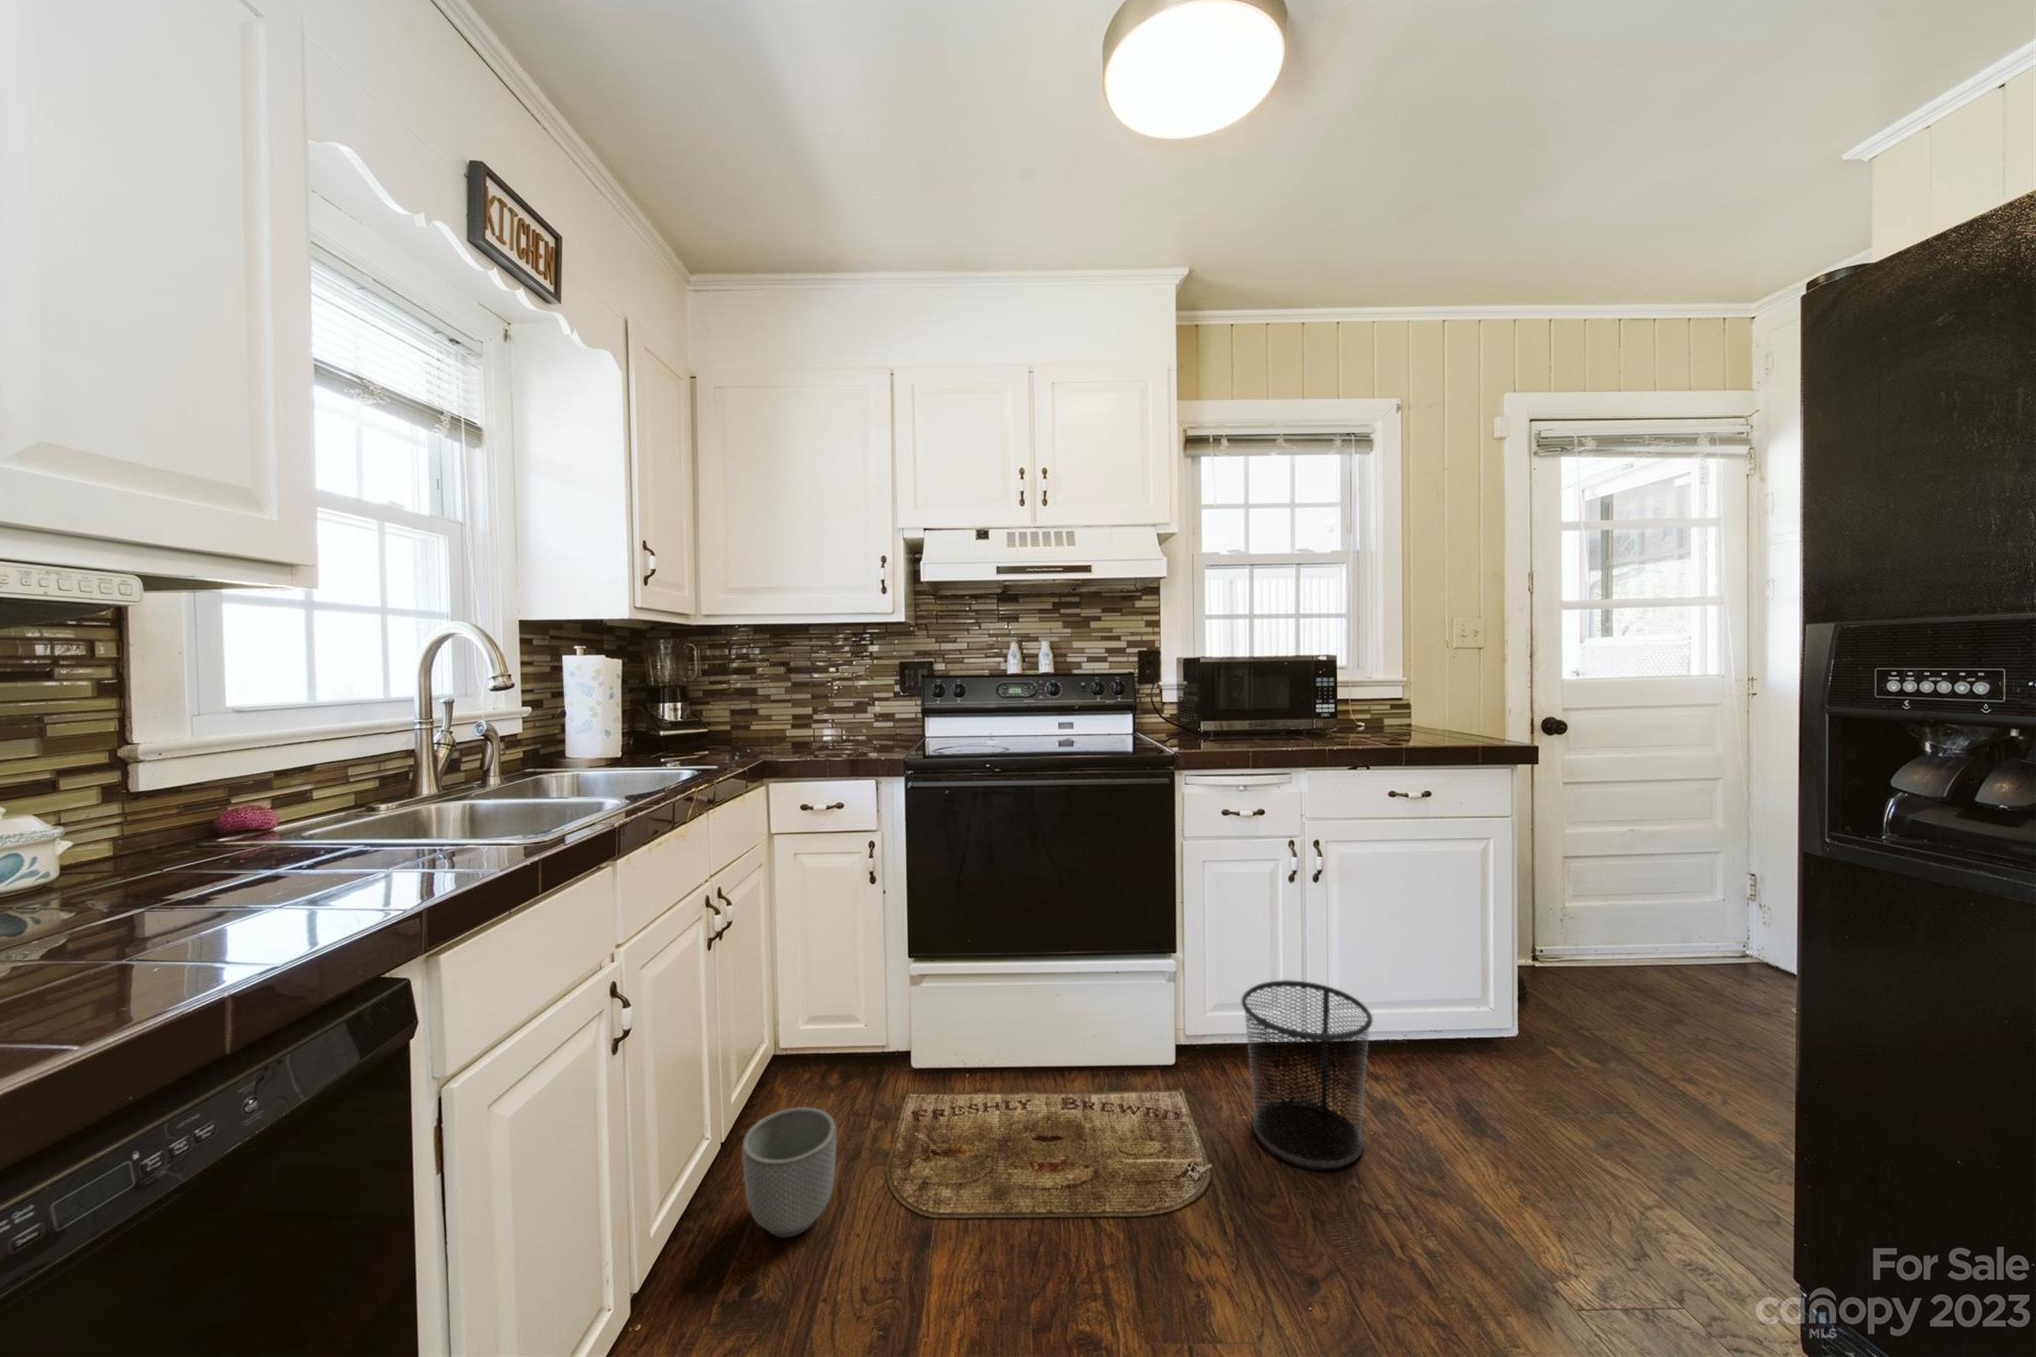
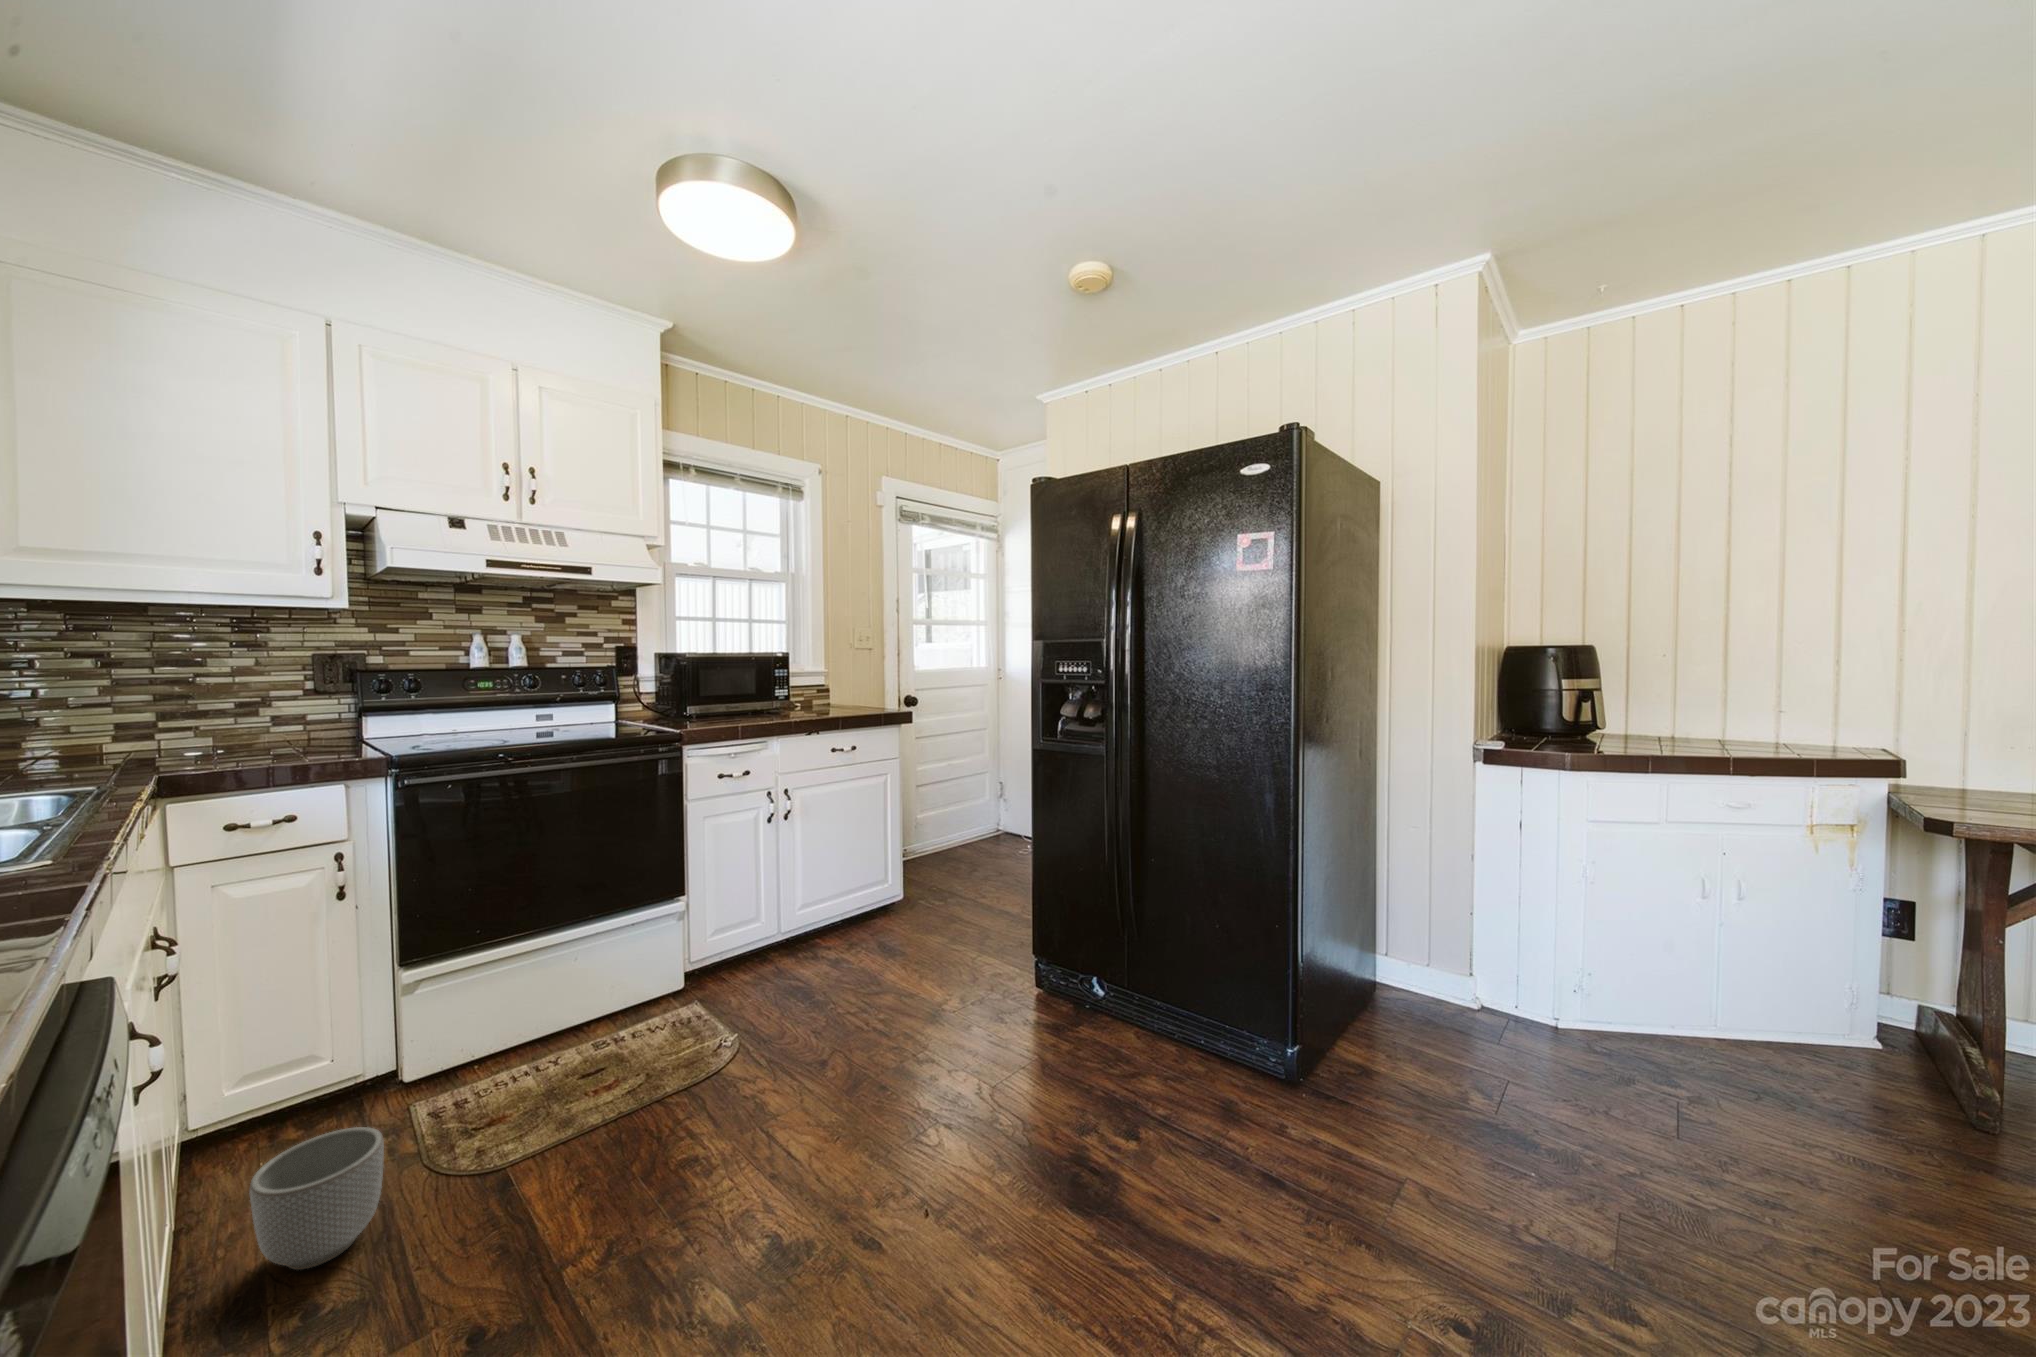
waste bin: present [1241,980,1372,1167] -> none [747,888,838,1011]

